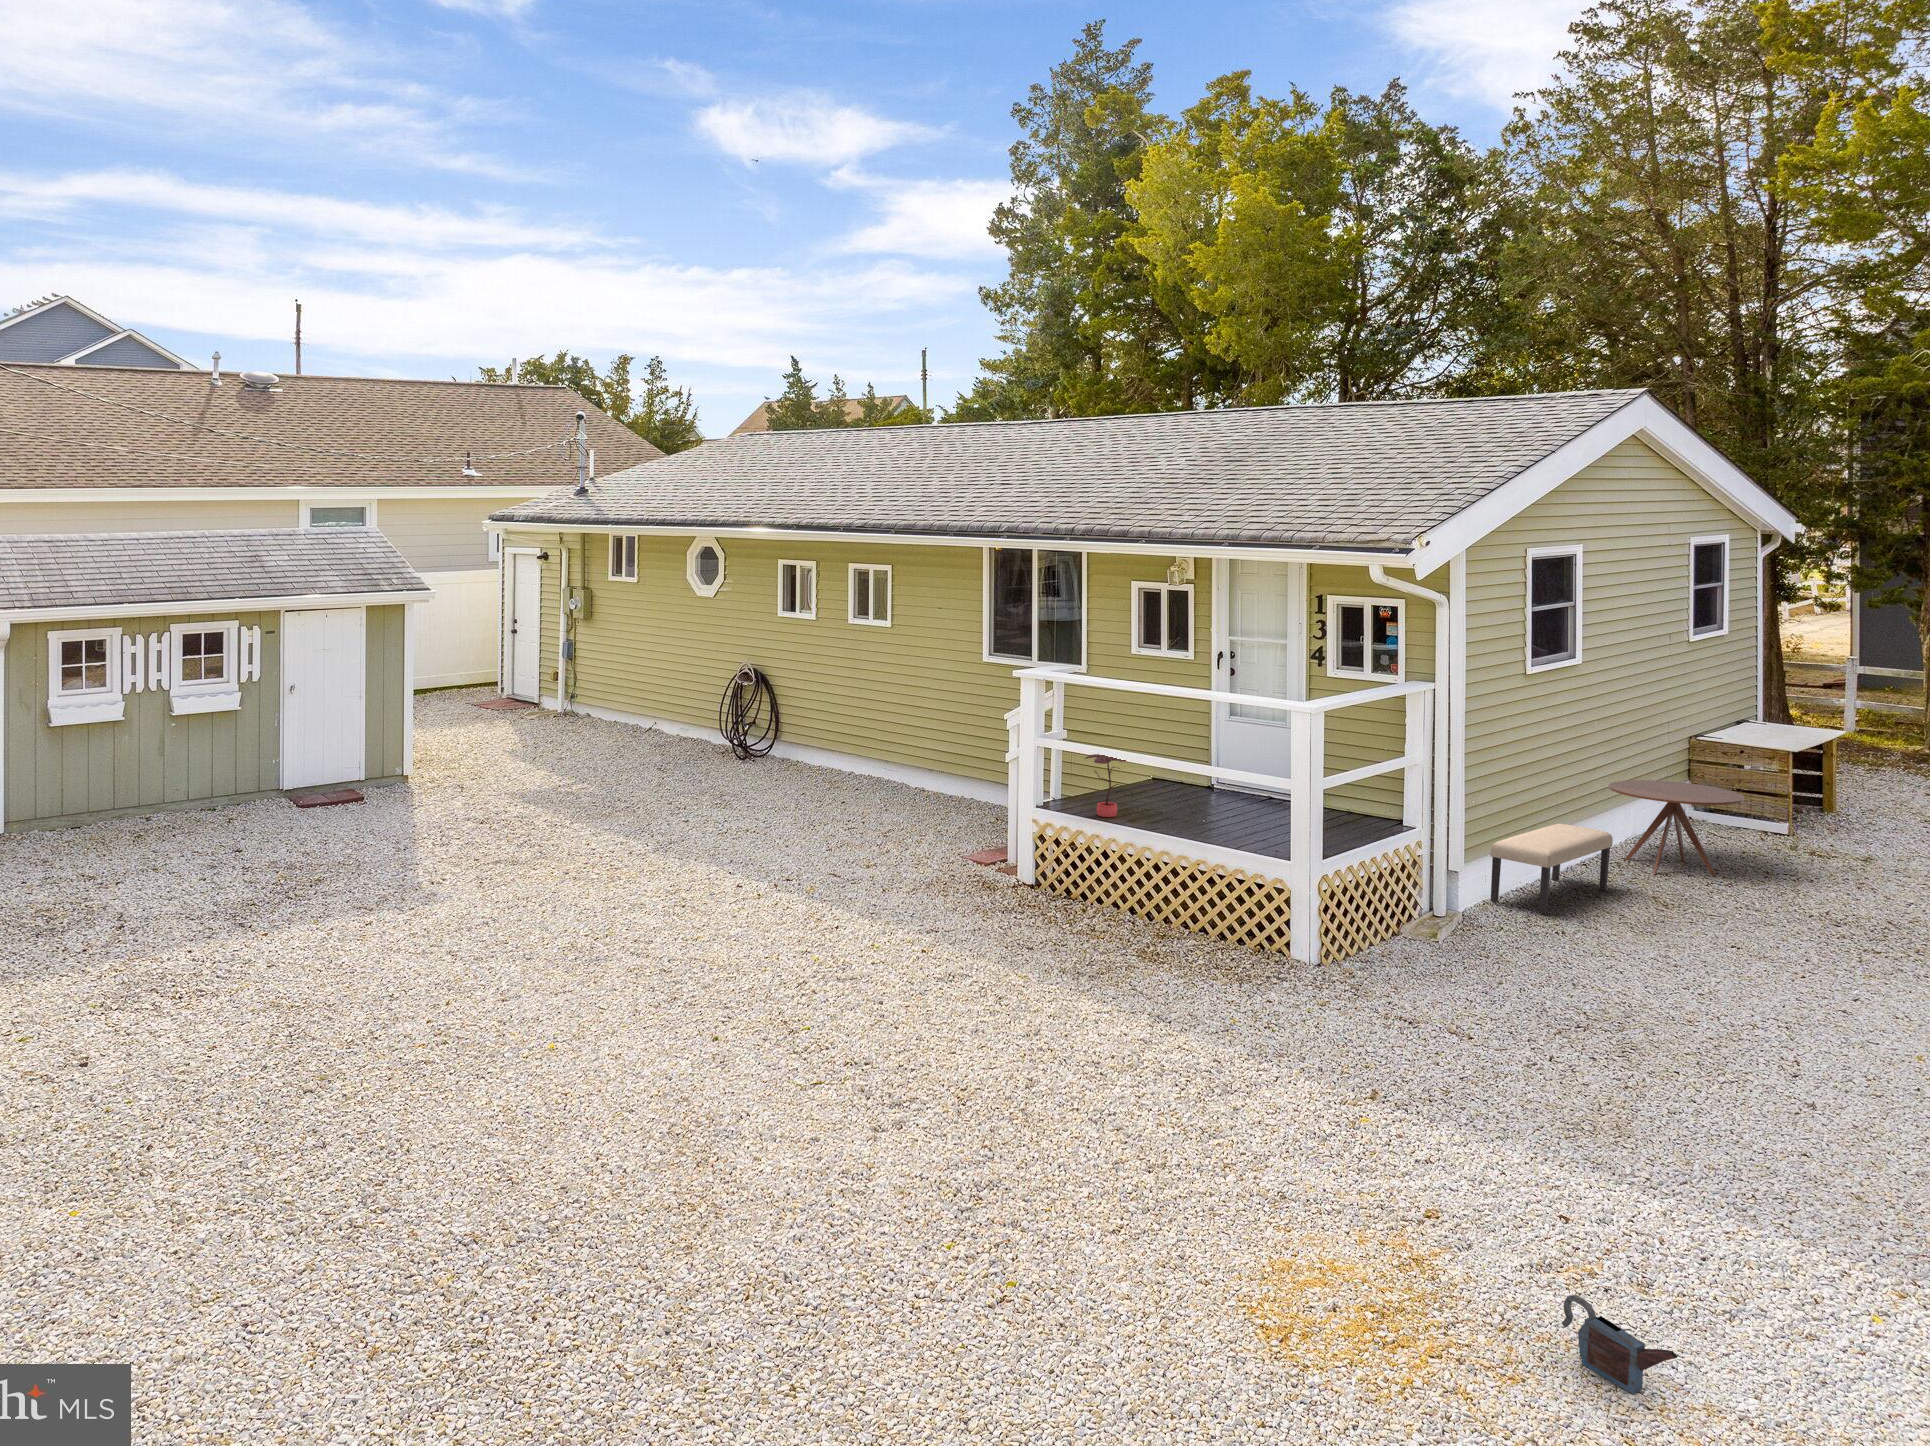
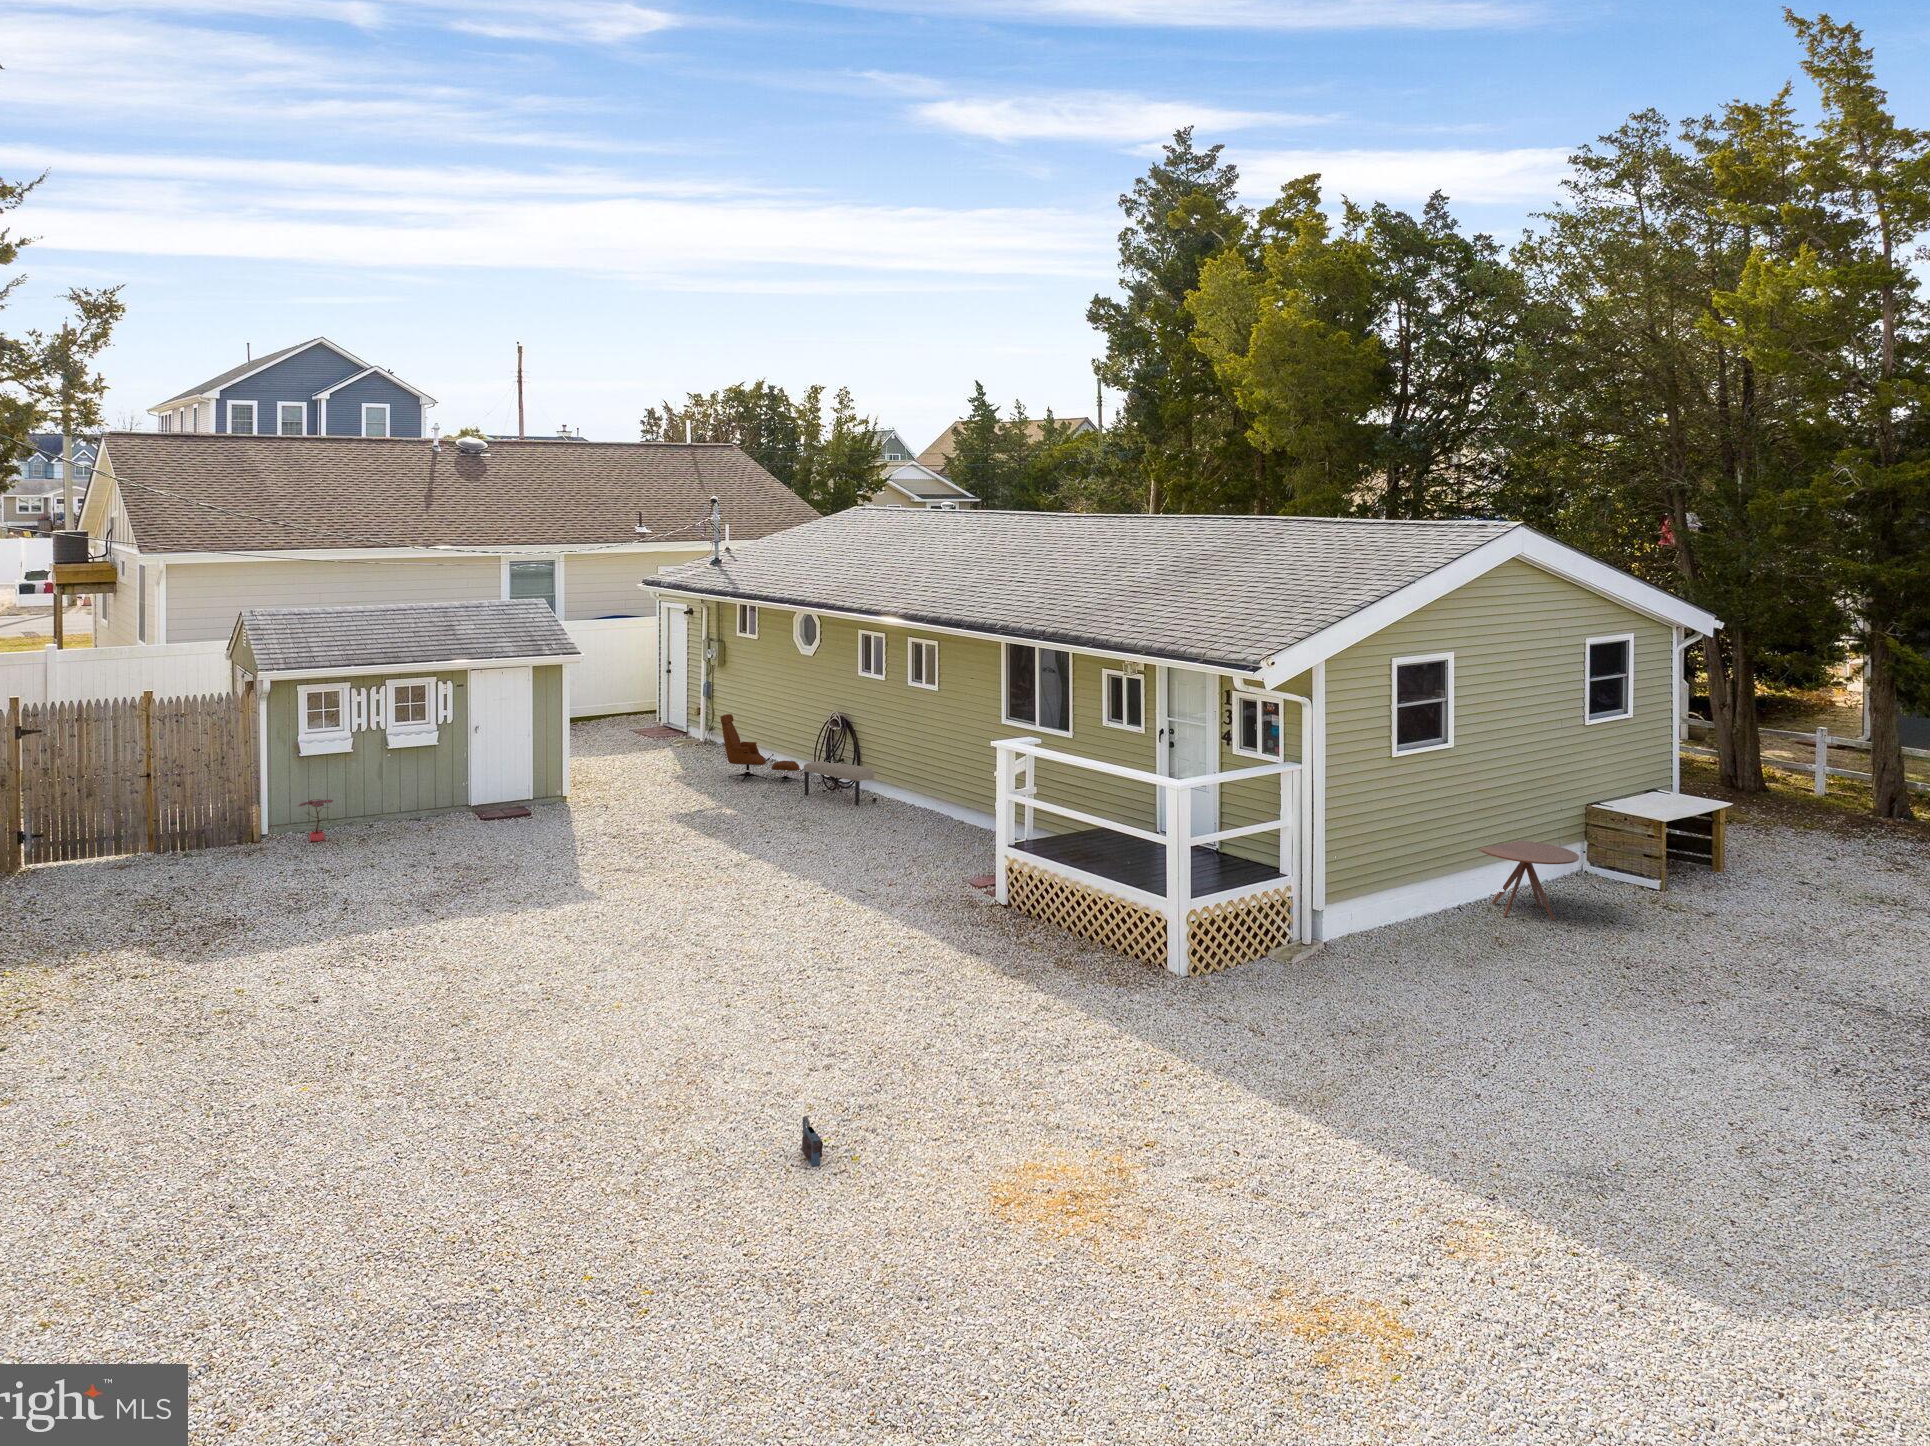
lounge chair: none [604,672,705,756] -> present [720,714,799,783]
potted plant: present [1085,754,1126,817] -> present [298,799,333,841]
bench: present [1490,824,1613,914] -> present [804,761,877,806]
watering can: present [1561,1295,1678,1394] -> present [802,1116,823,1166]

